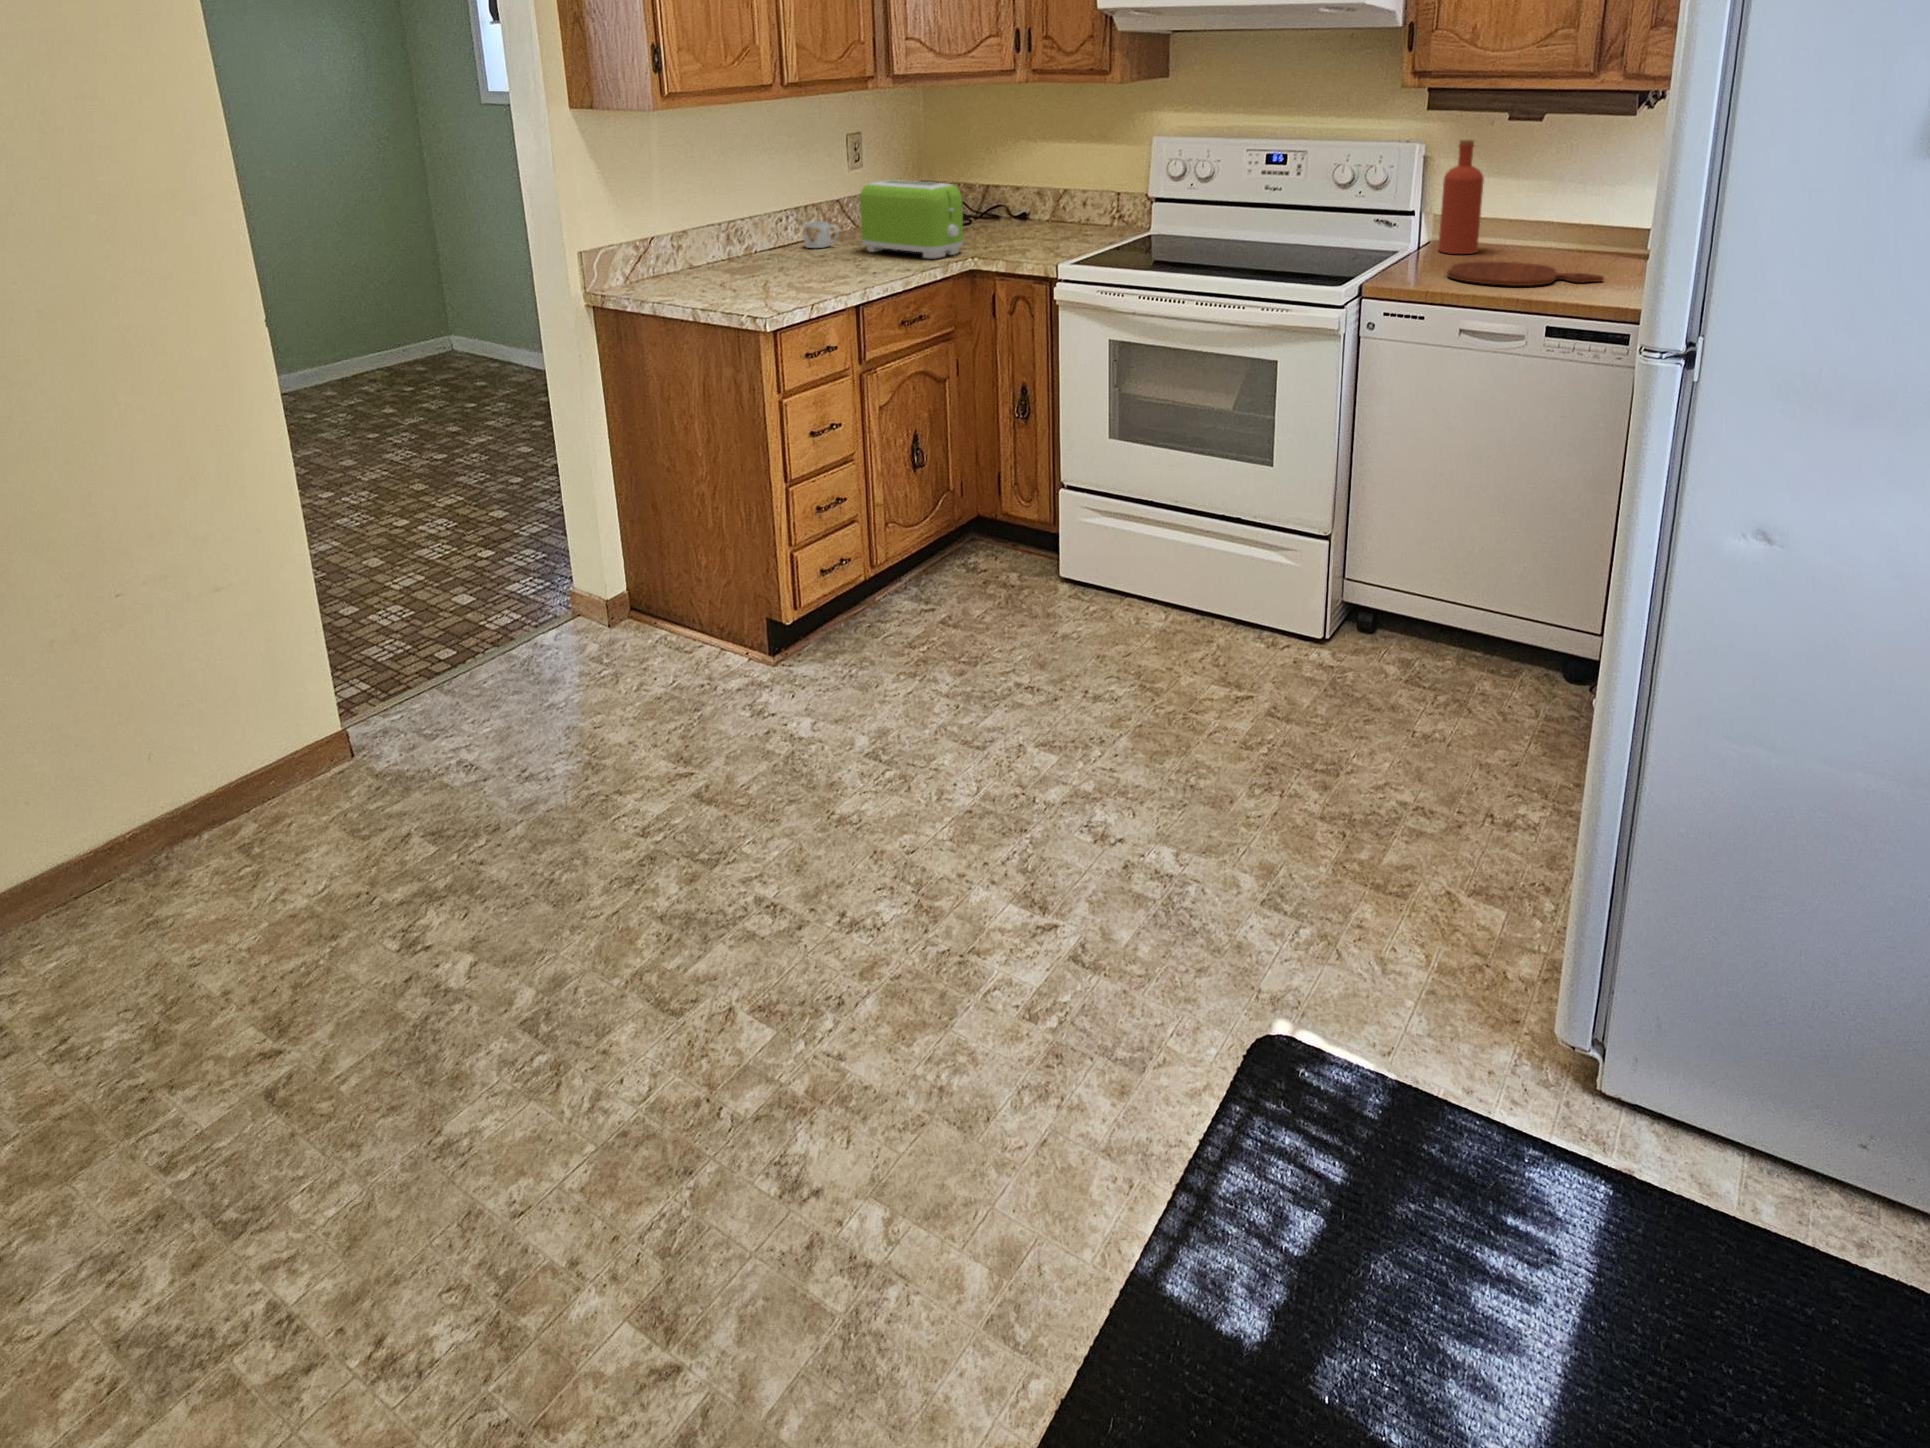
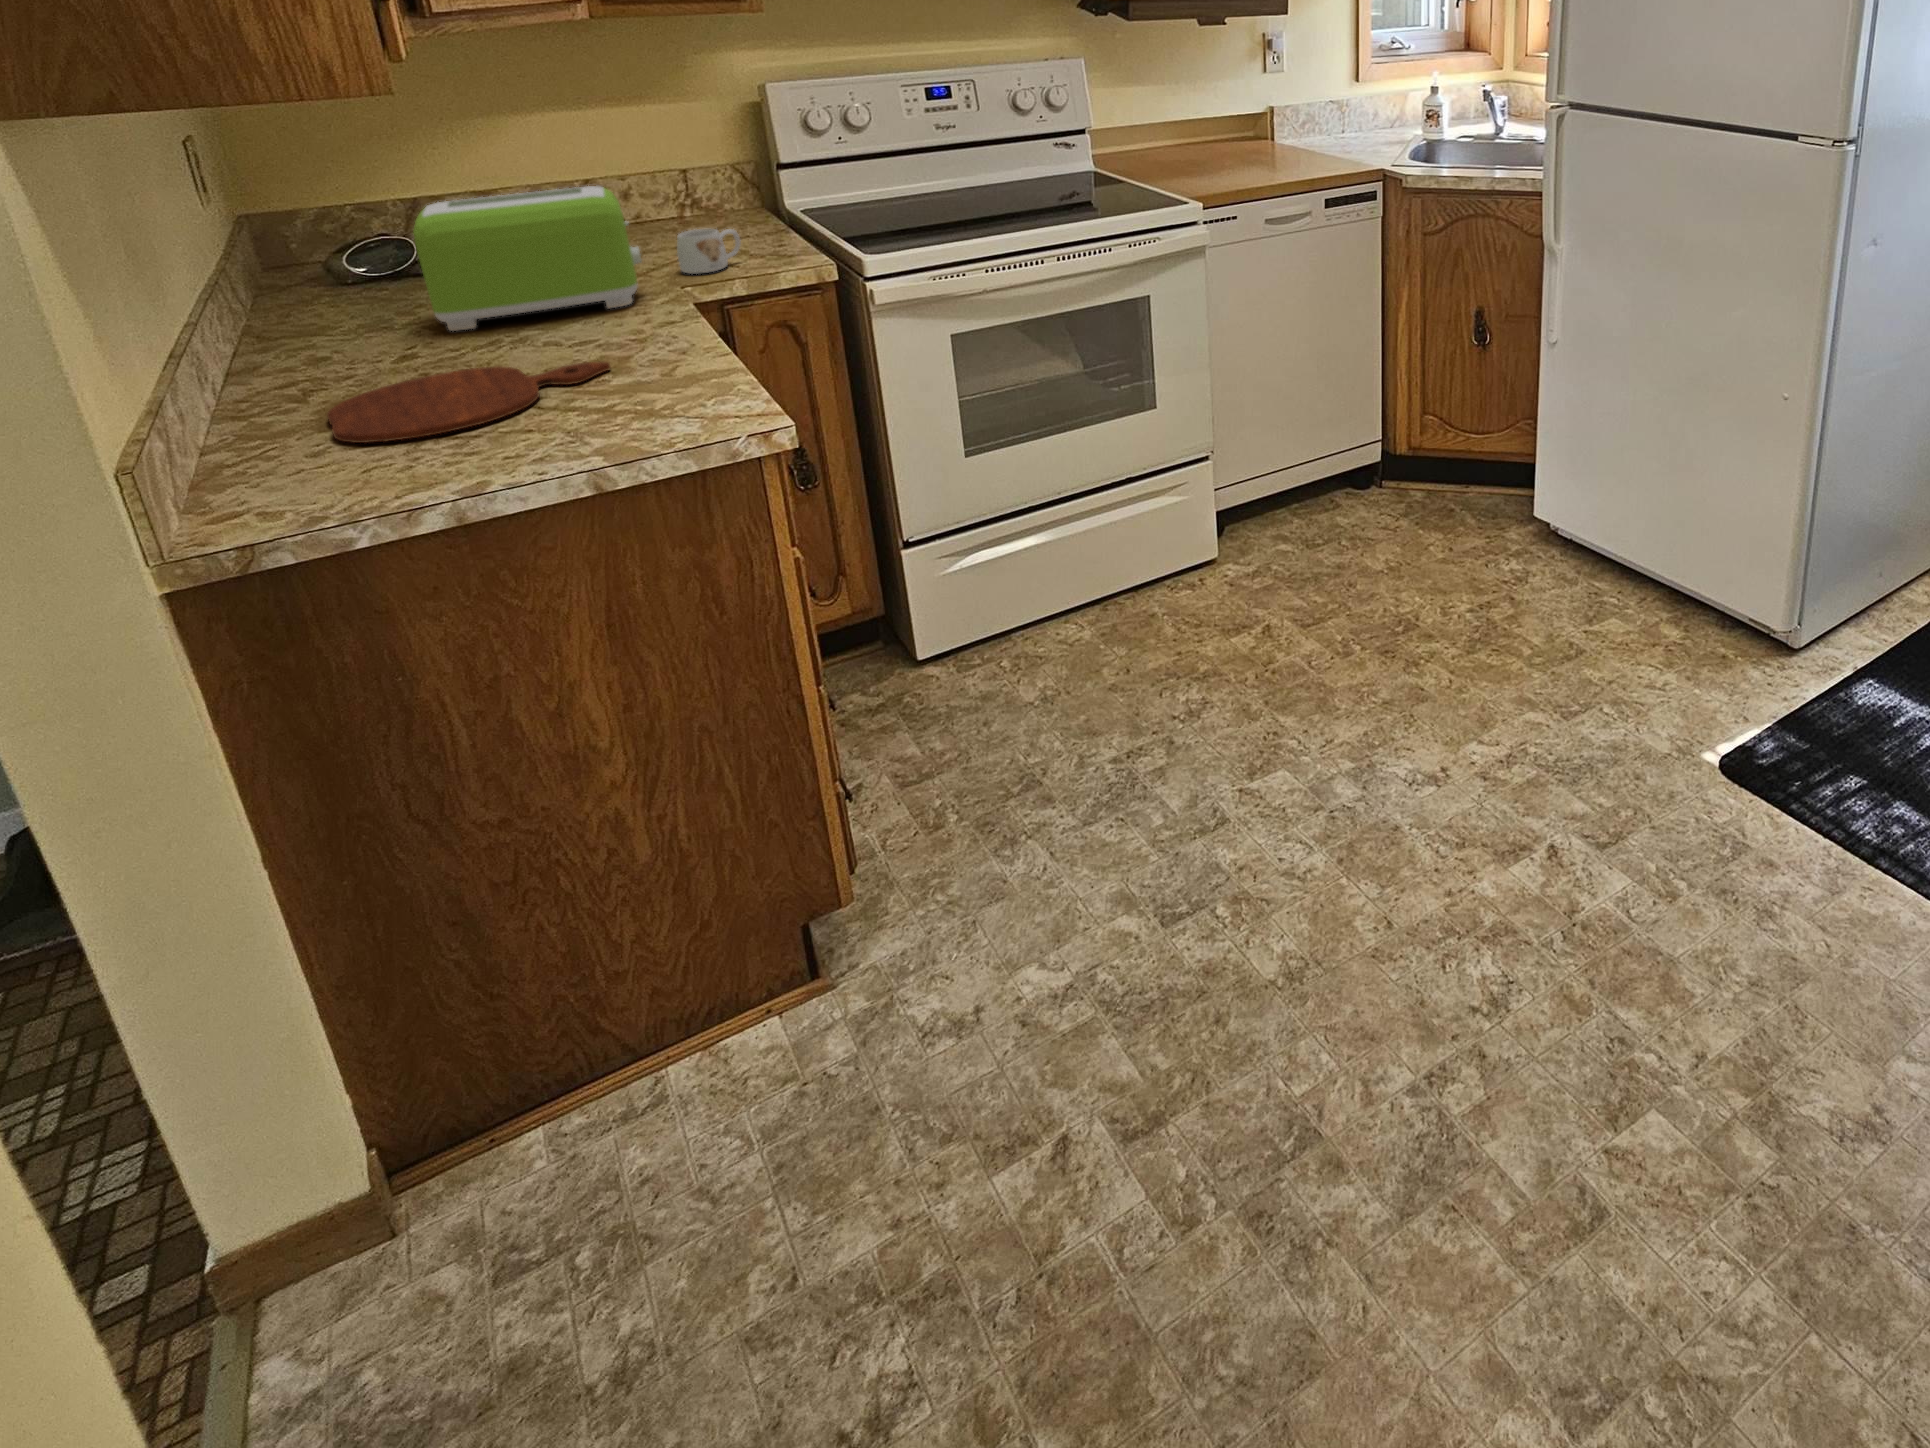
bottle: present [1438,140,1484,254] -> none [1095,47,1138,162]
mug: present [804,221,839,248] -> present [677,229,741,274]
cutting board: present [1447,262,1604,286] -> present [327,361,610,443]

